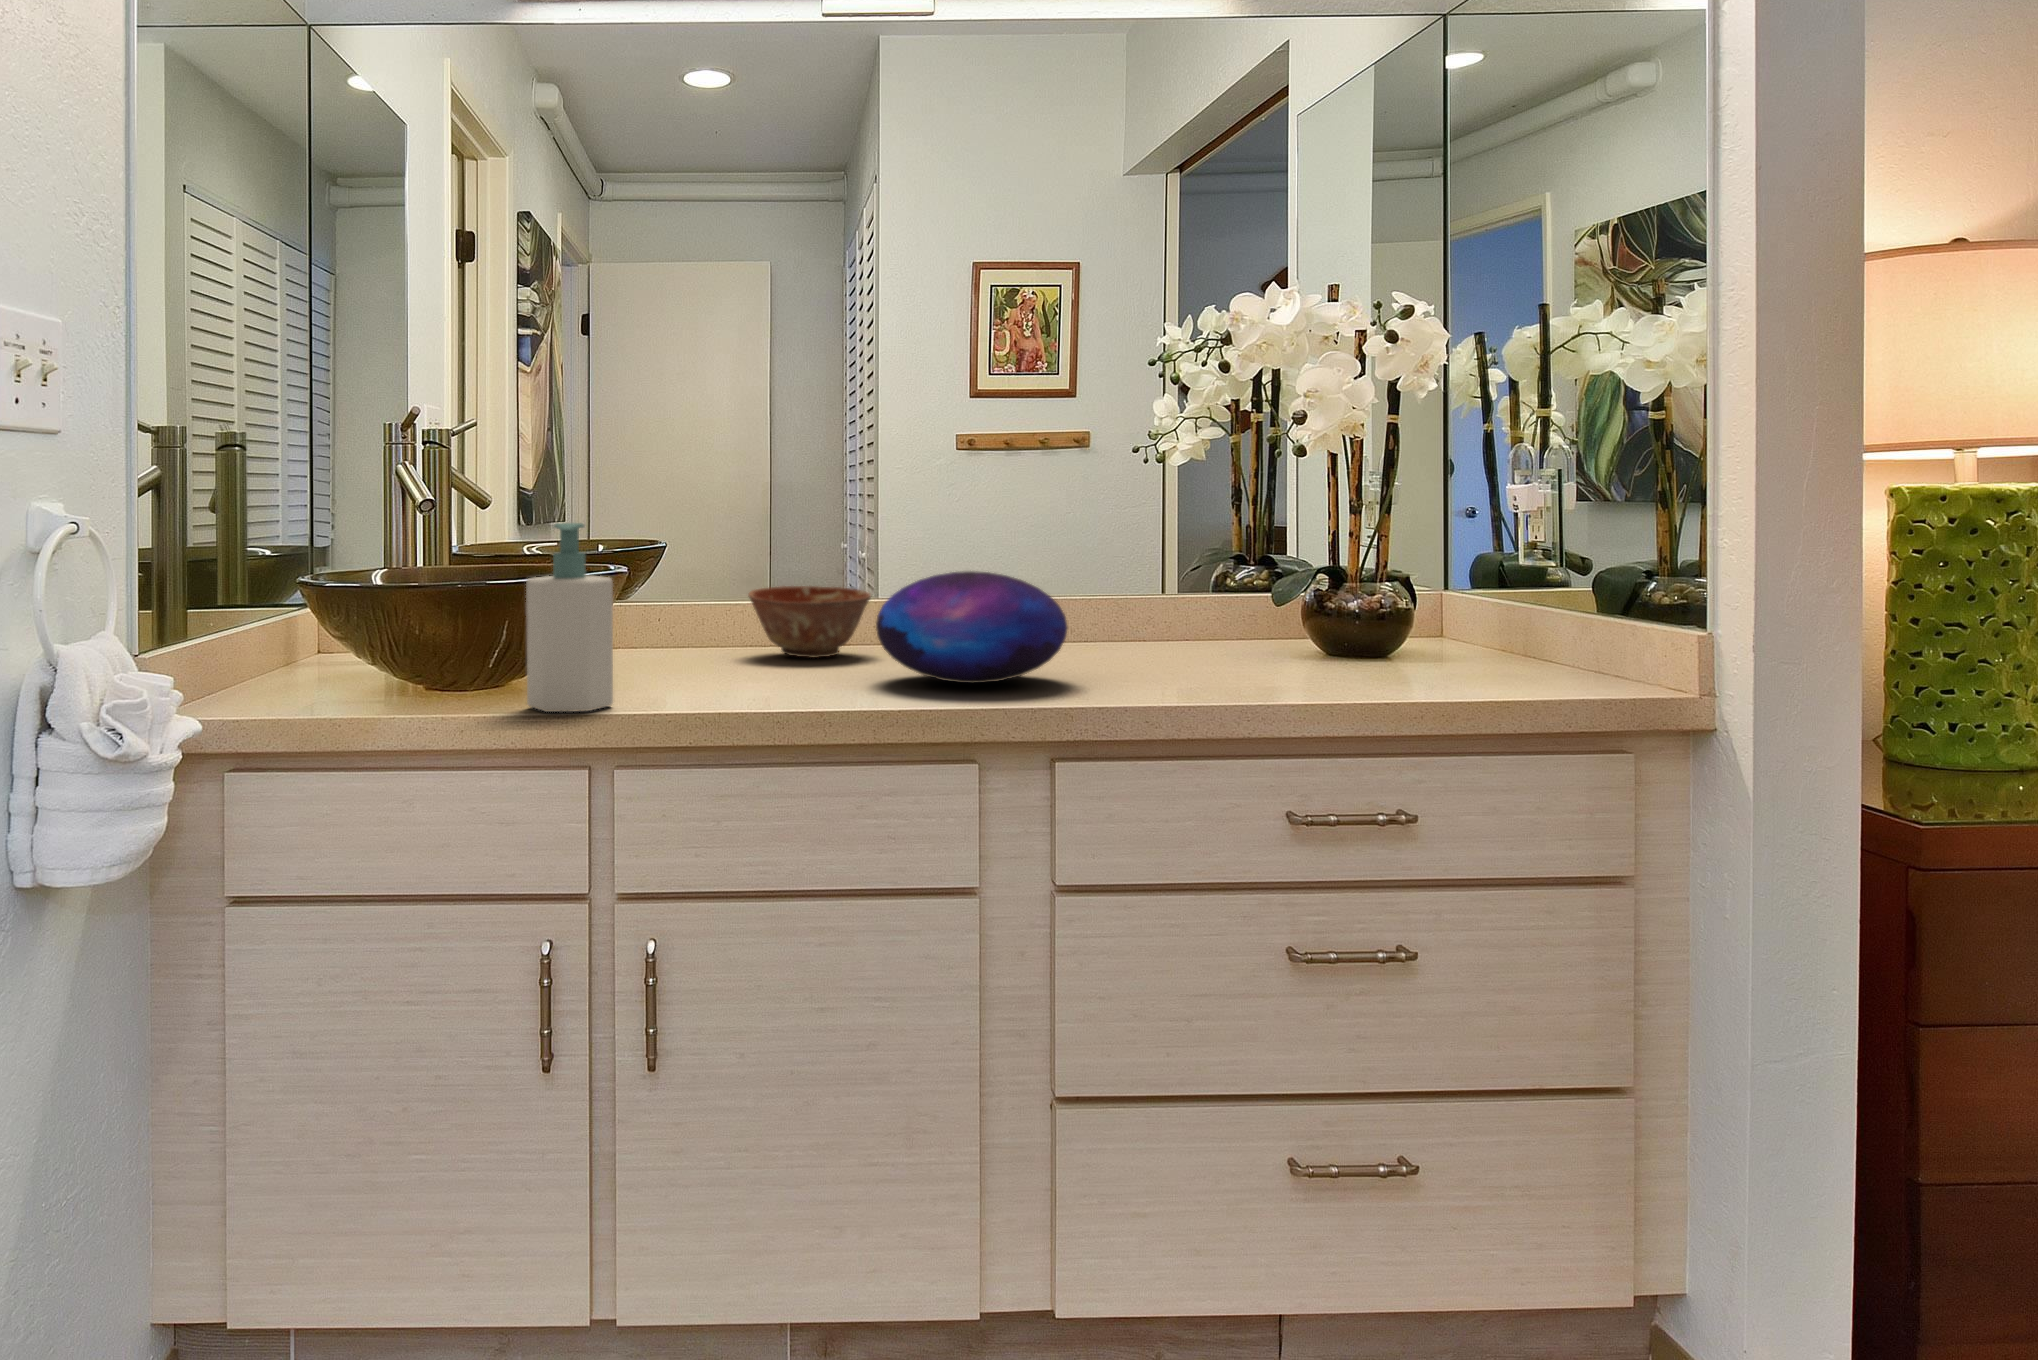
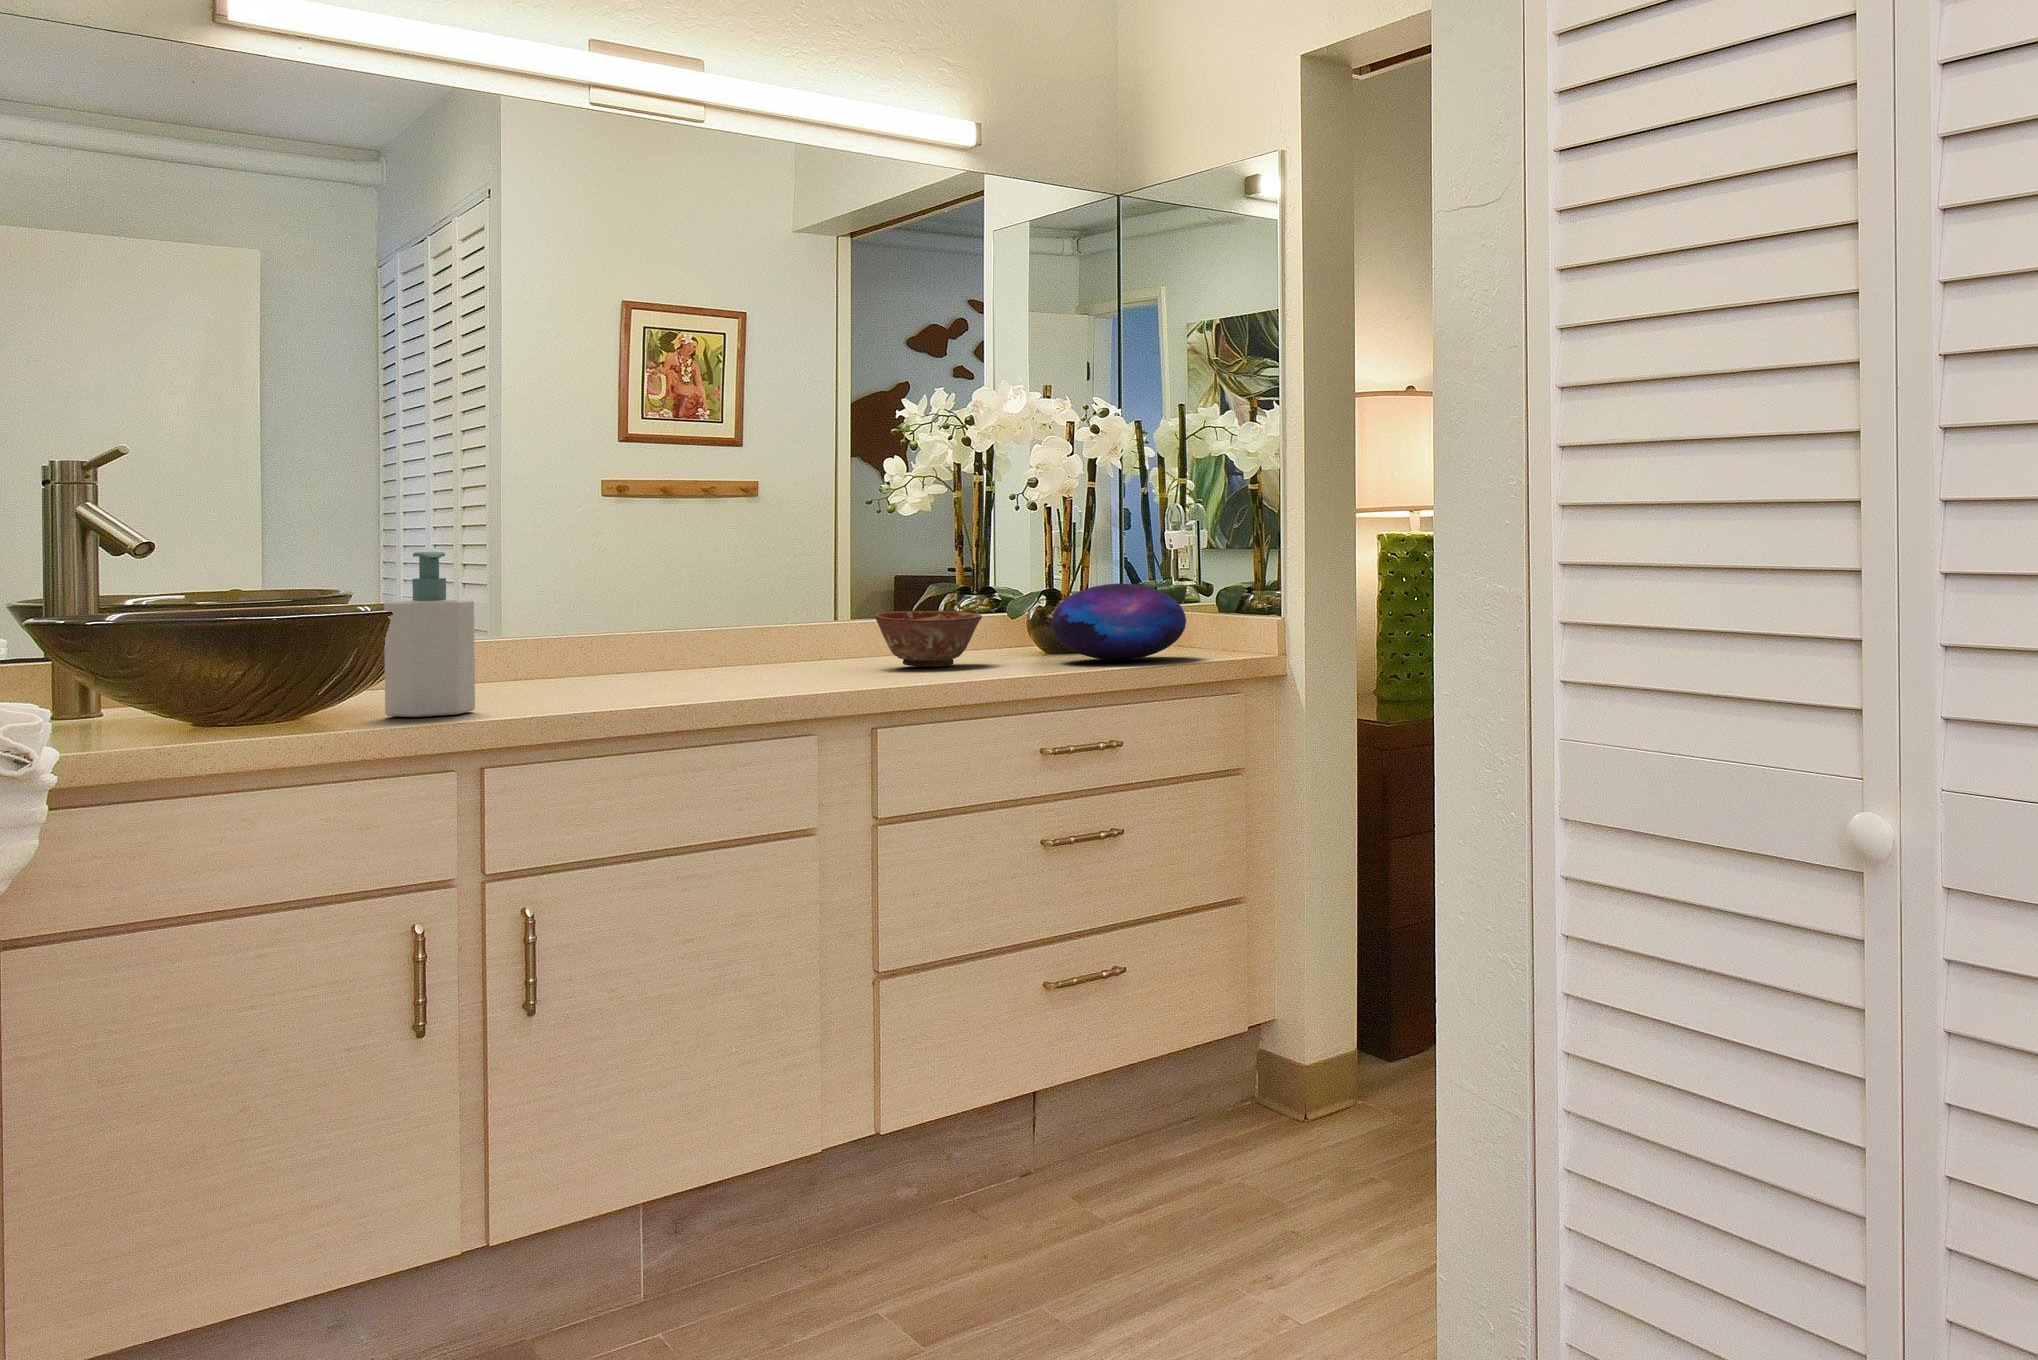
decorative orb: present [876,571,1067,683] -> present [1051,584,1186,660]
ceramic bowl: present [749,586,871,658] -> present [875,611,982,667]

